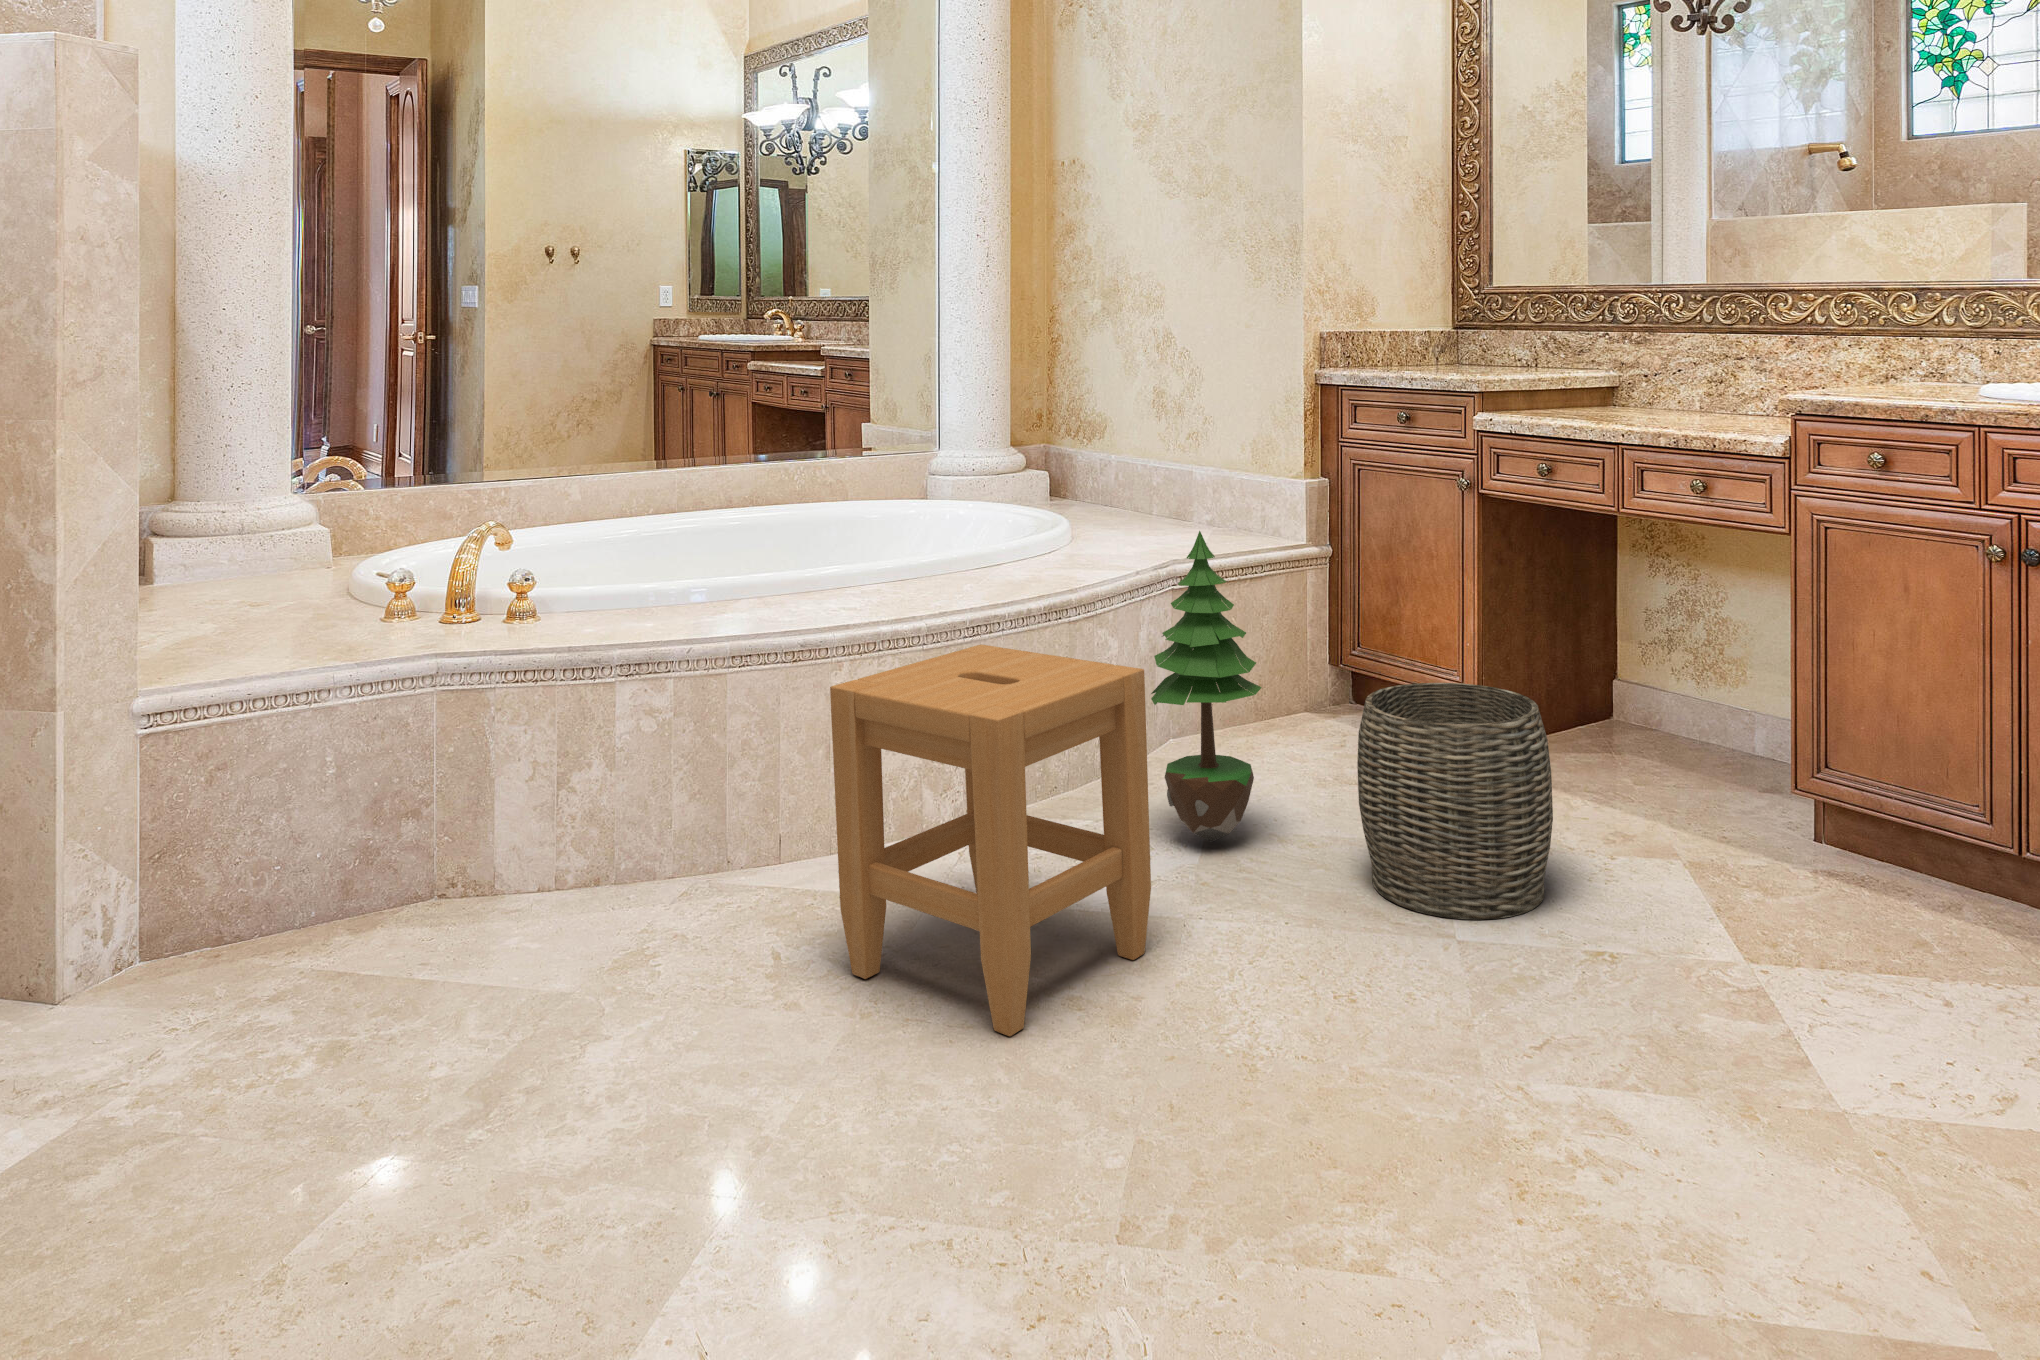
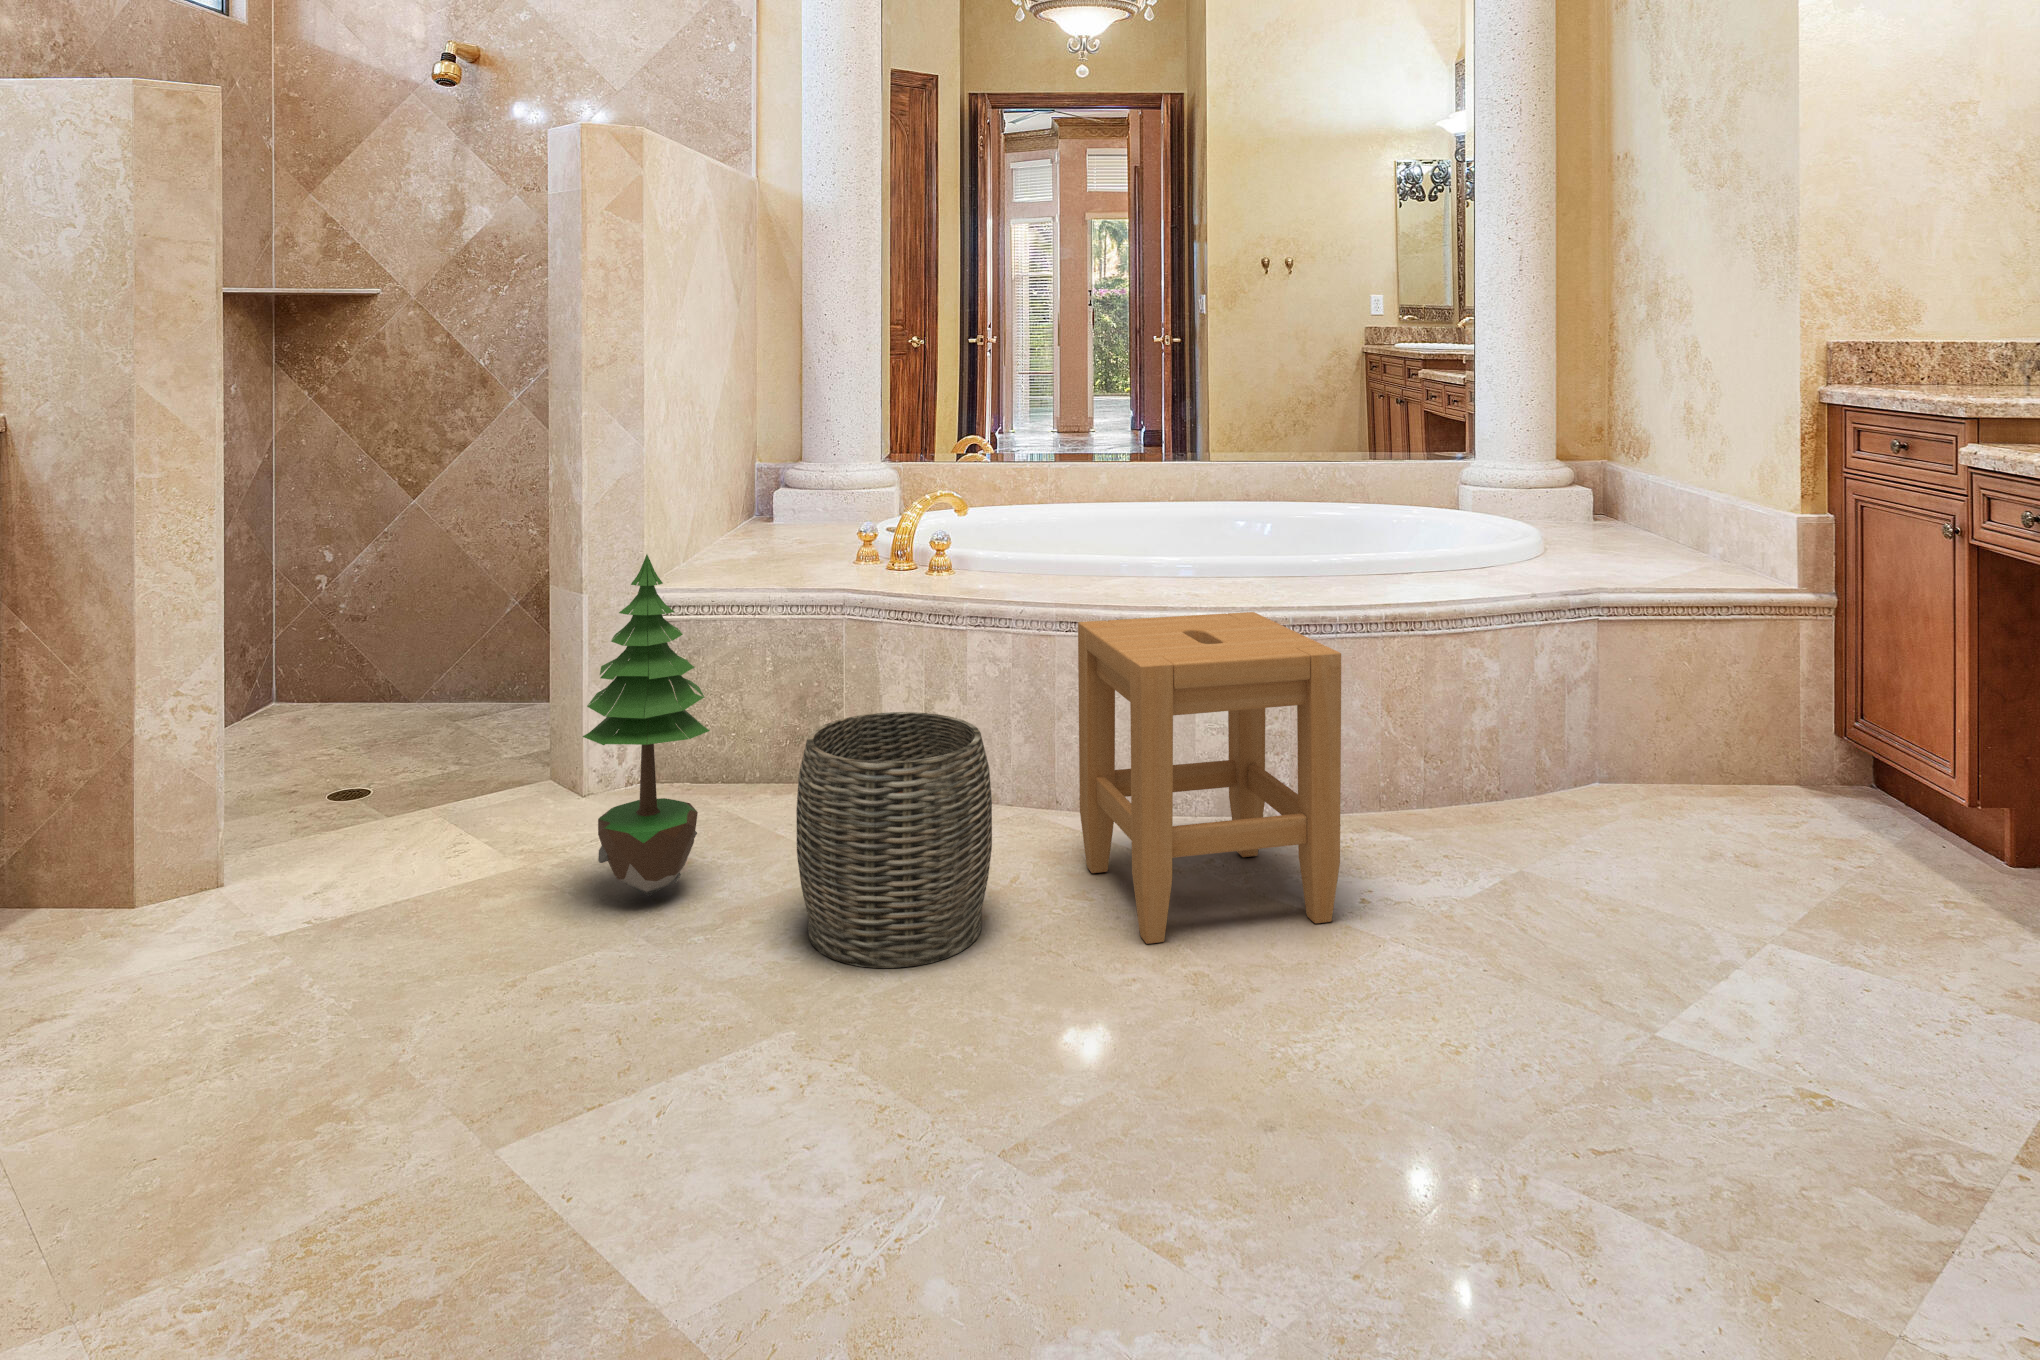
potted tree: present [1151,531,1262,842] -> present [583,555,710,896]
woven basket: present [1357,683,1553,920] -> present [796,712,992,968]

